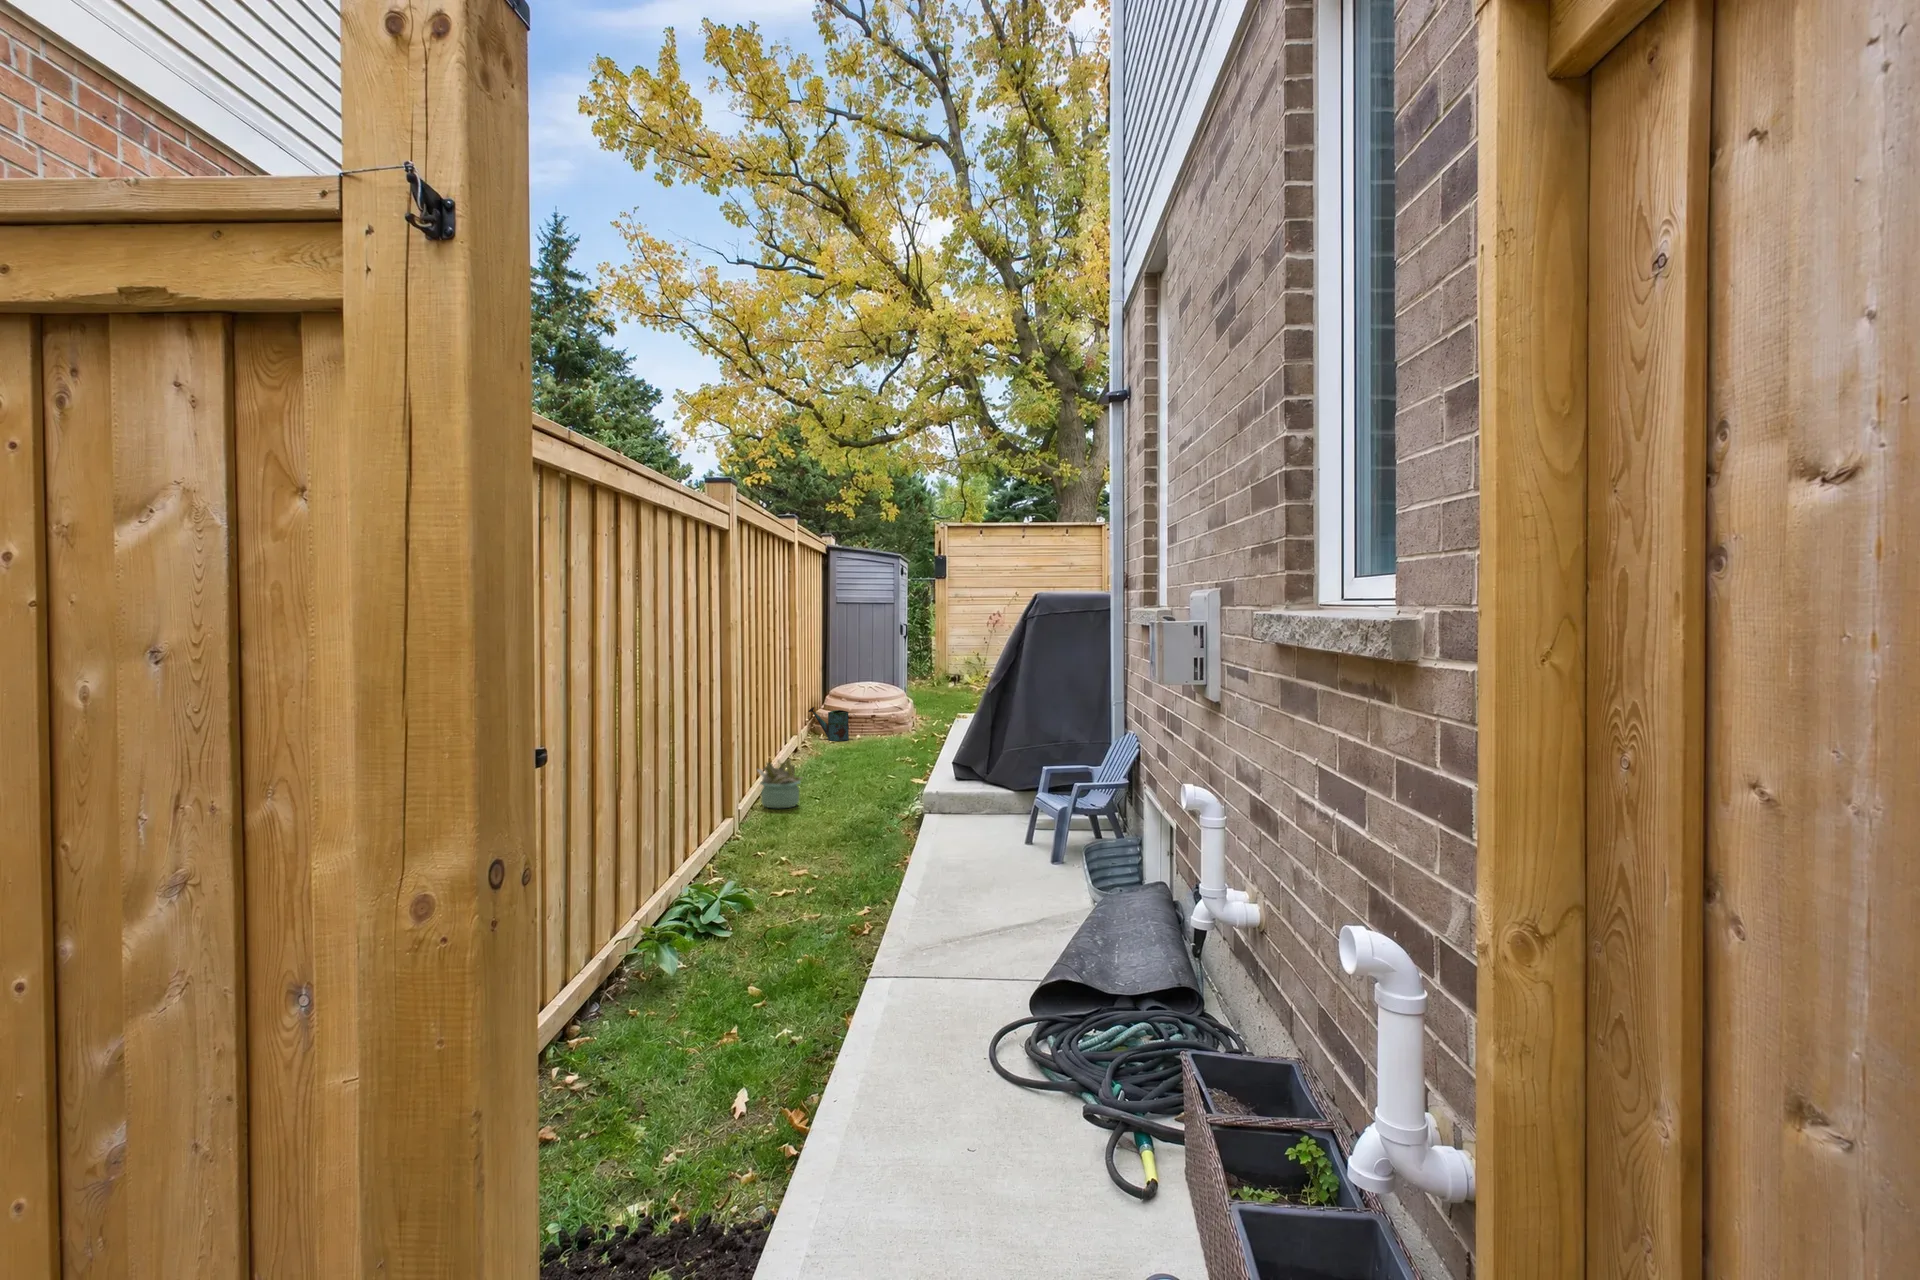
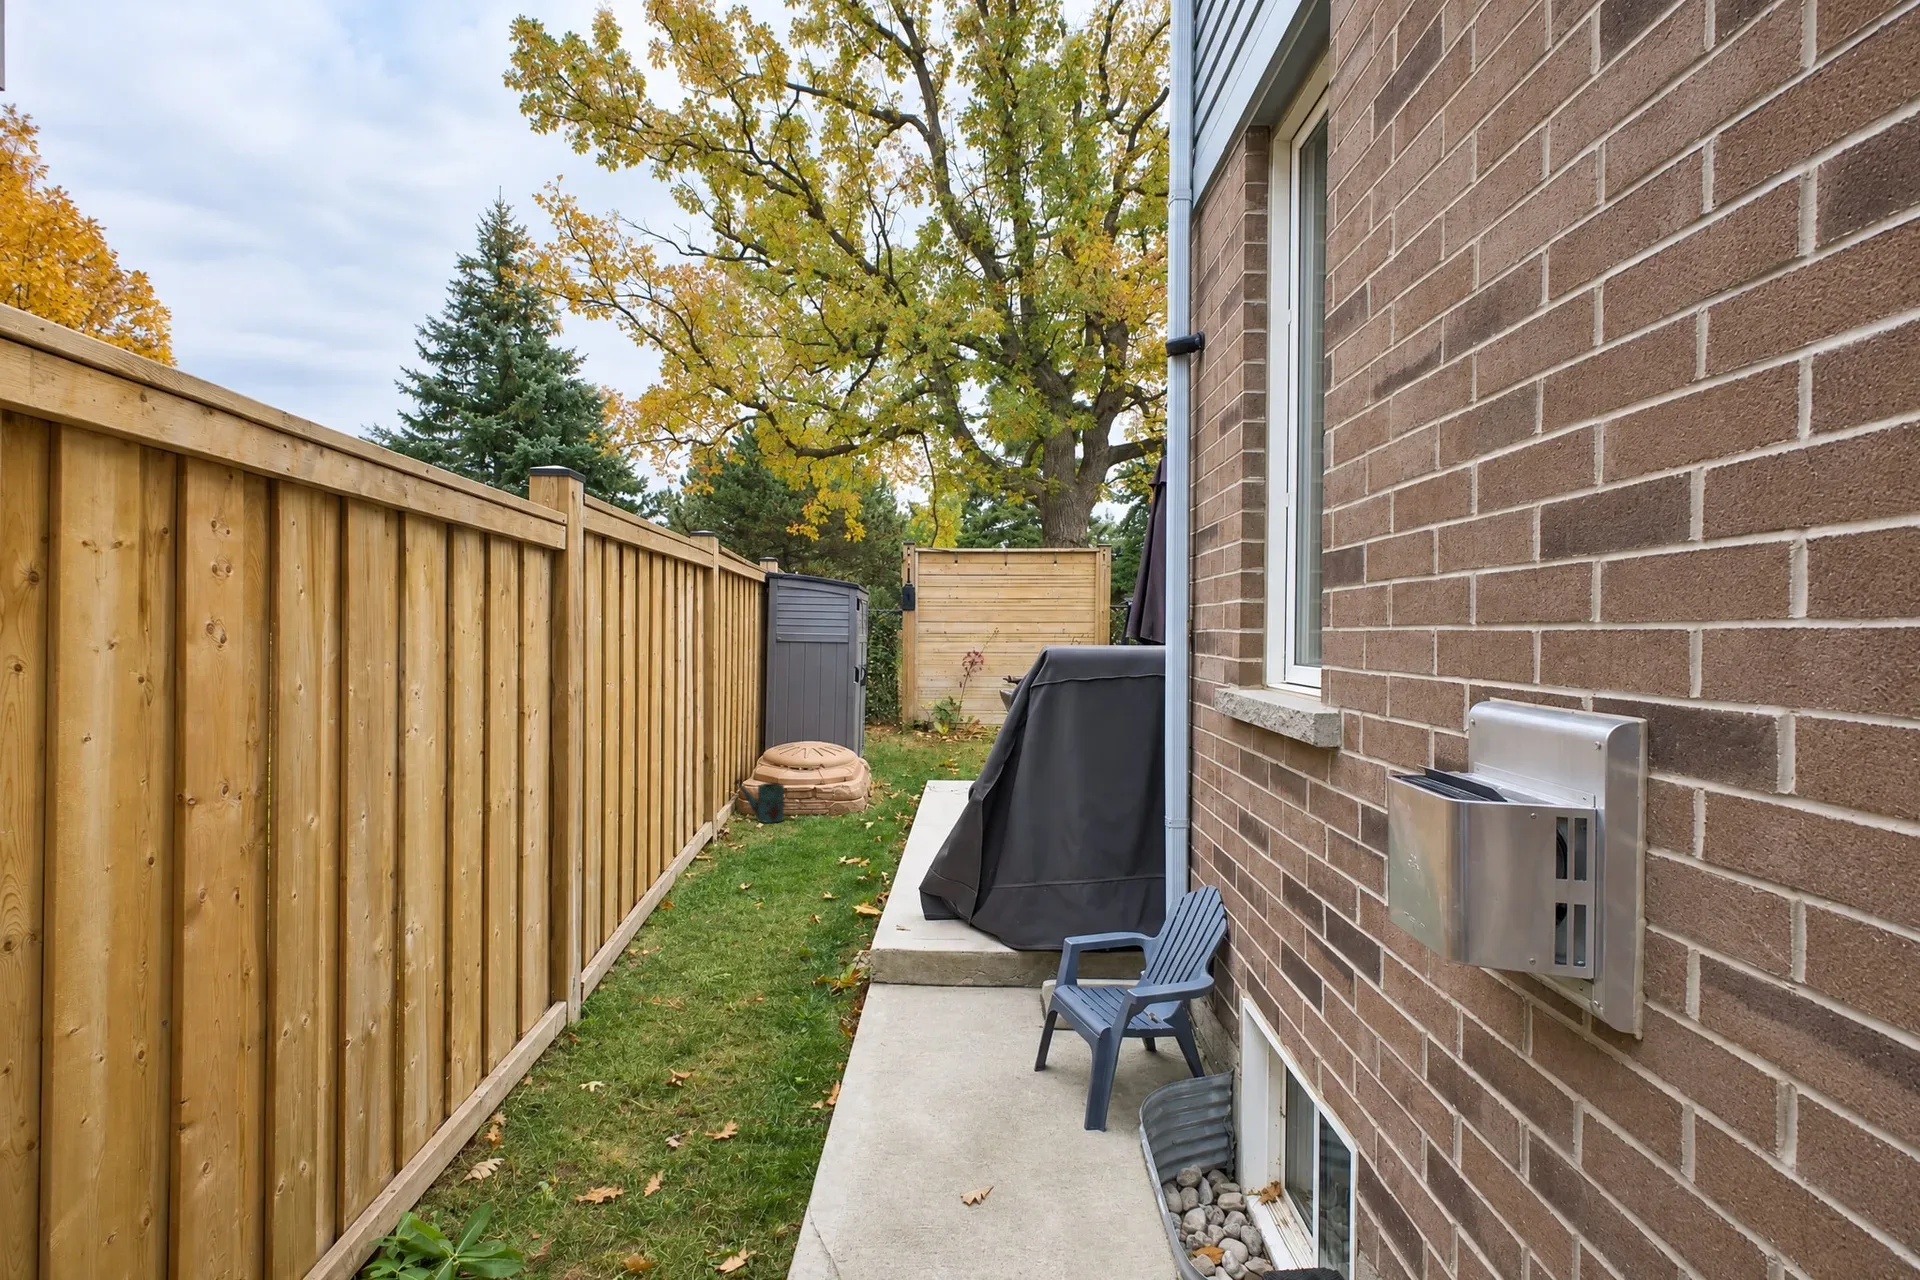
decorative plant: present [758,760,802,808] -> none [623,888,692,966]

